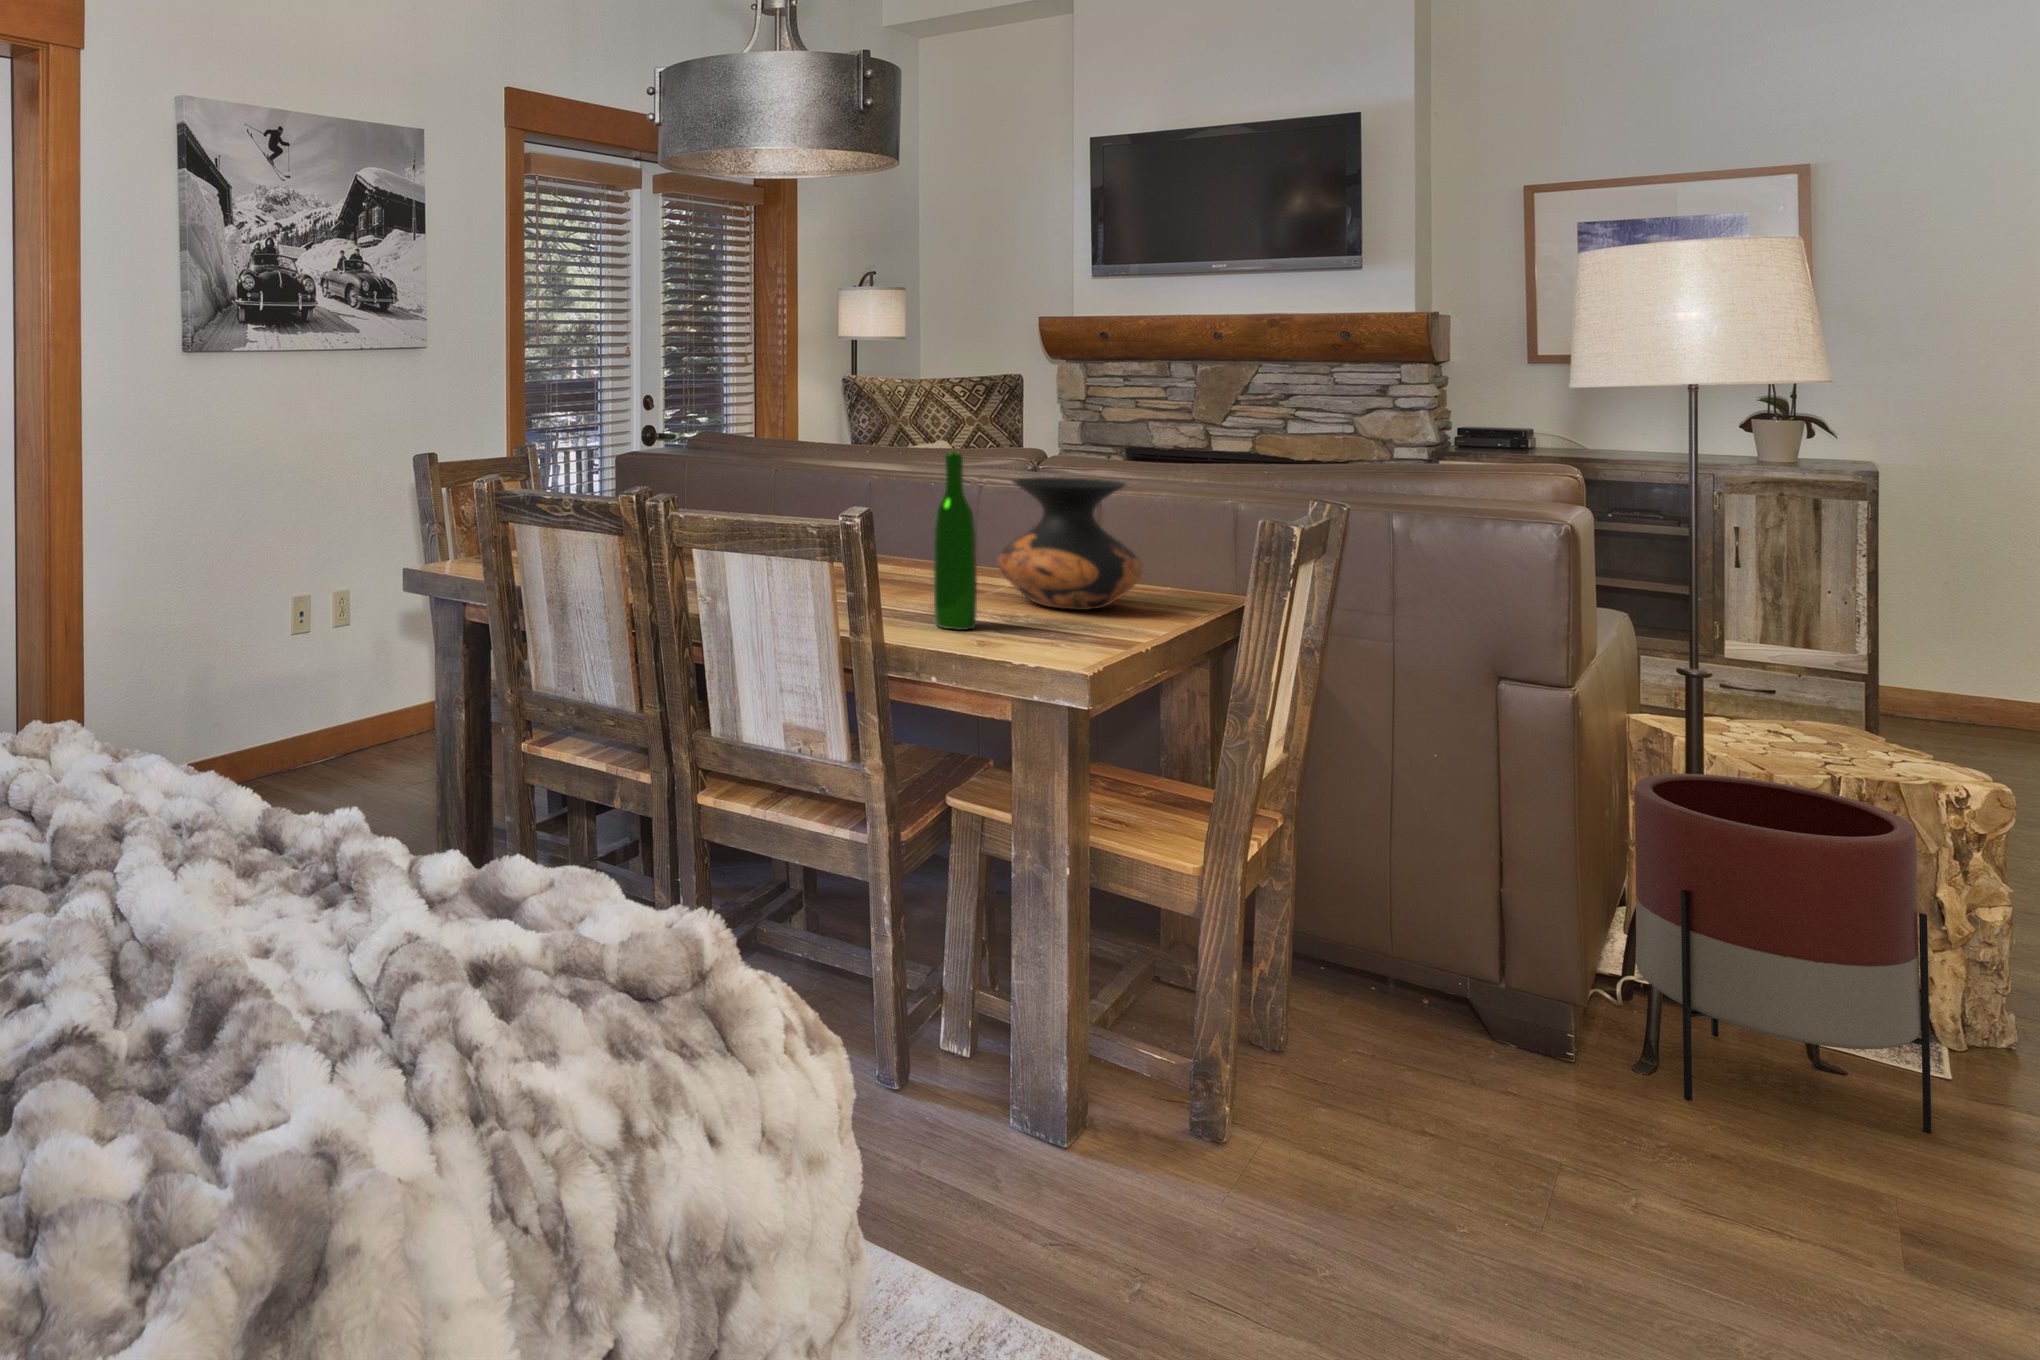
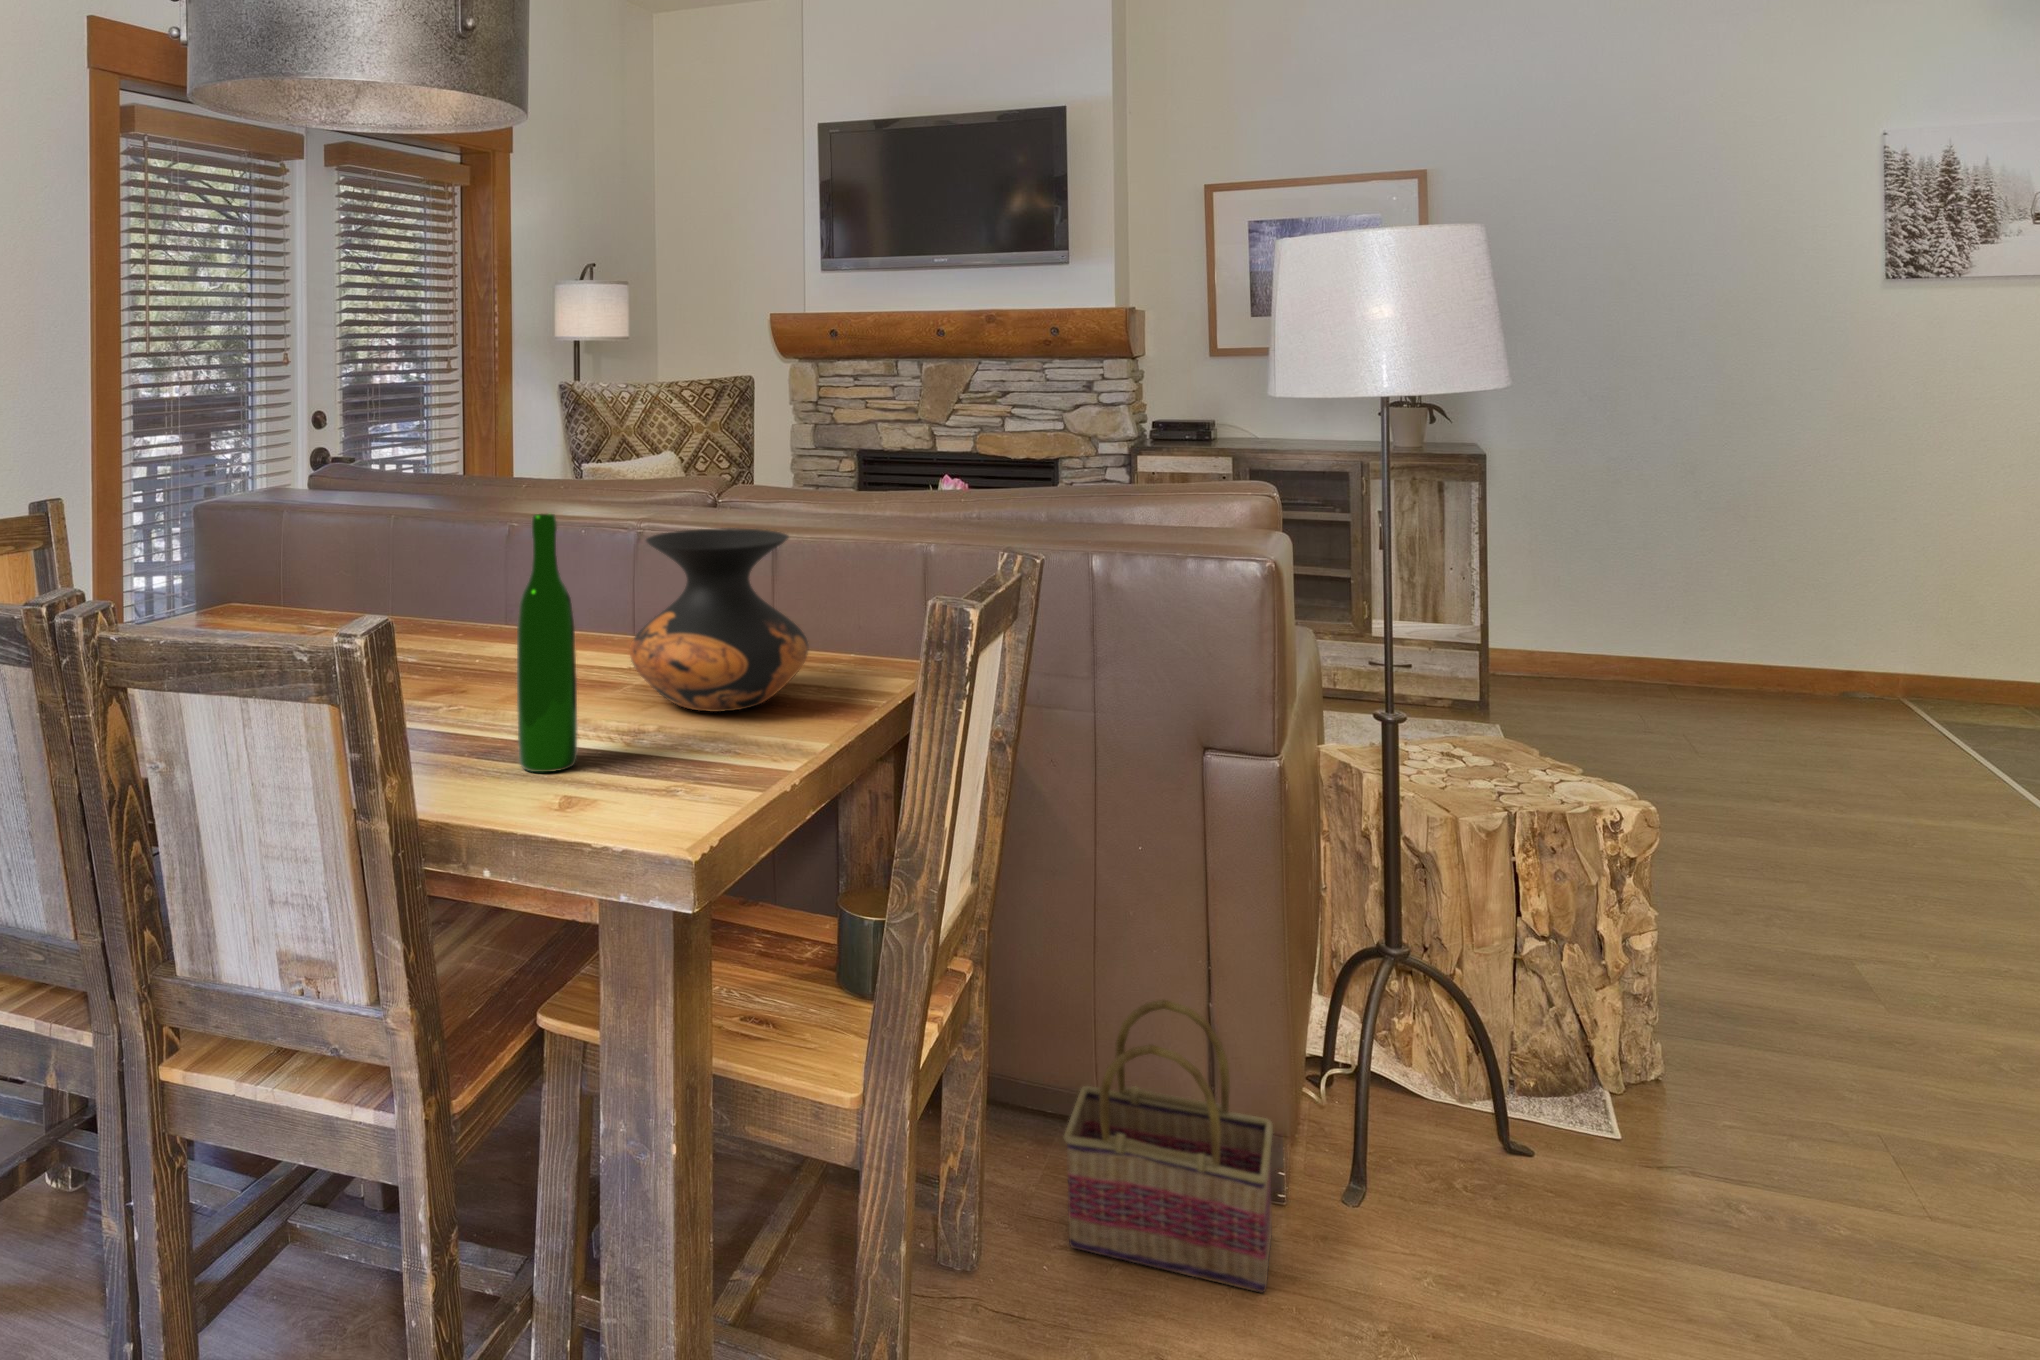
planter: present [1634,774,1931,1133] -> none [1336,829,1616,1235]
basket: none [1363,879,1564,1112] -> present [1064,1000,1273,1293]

